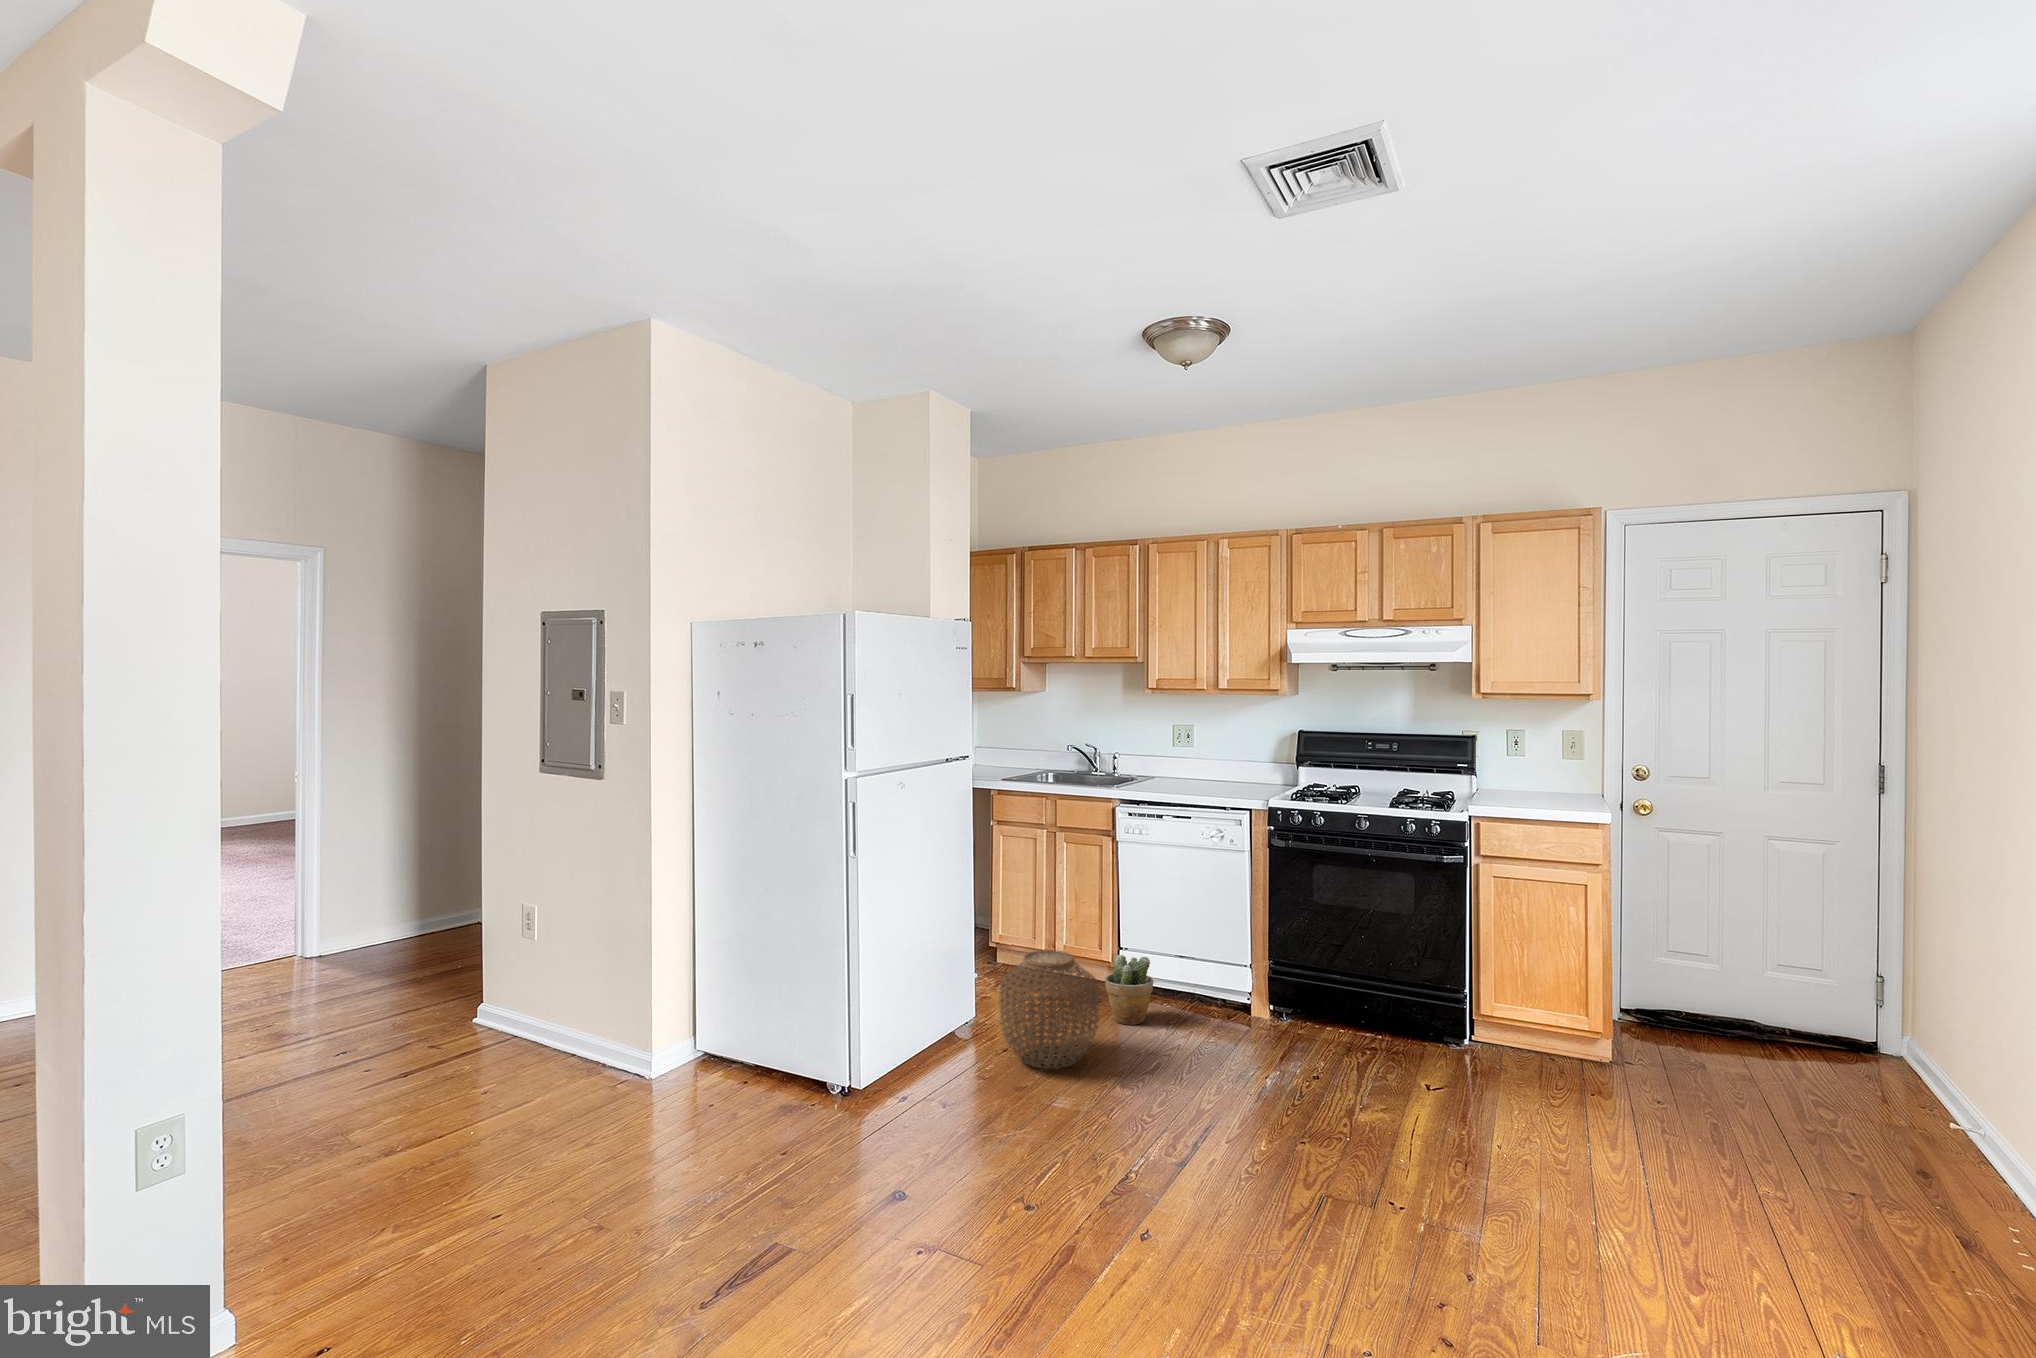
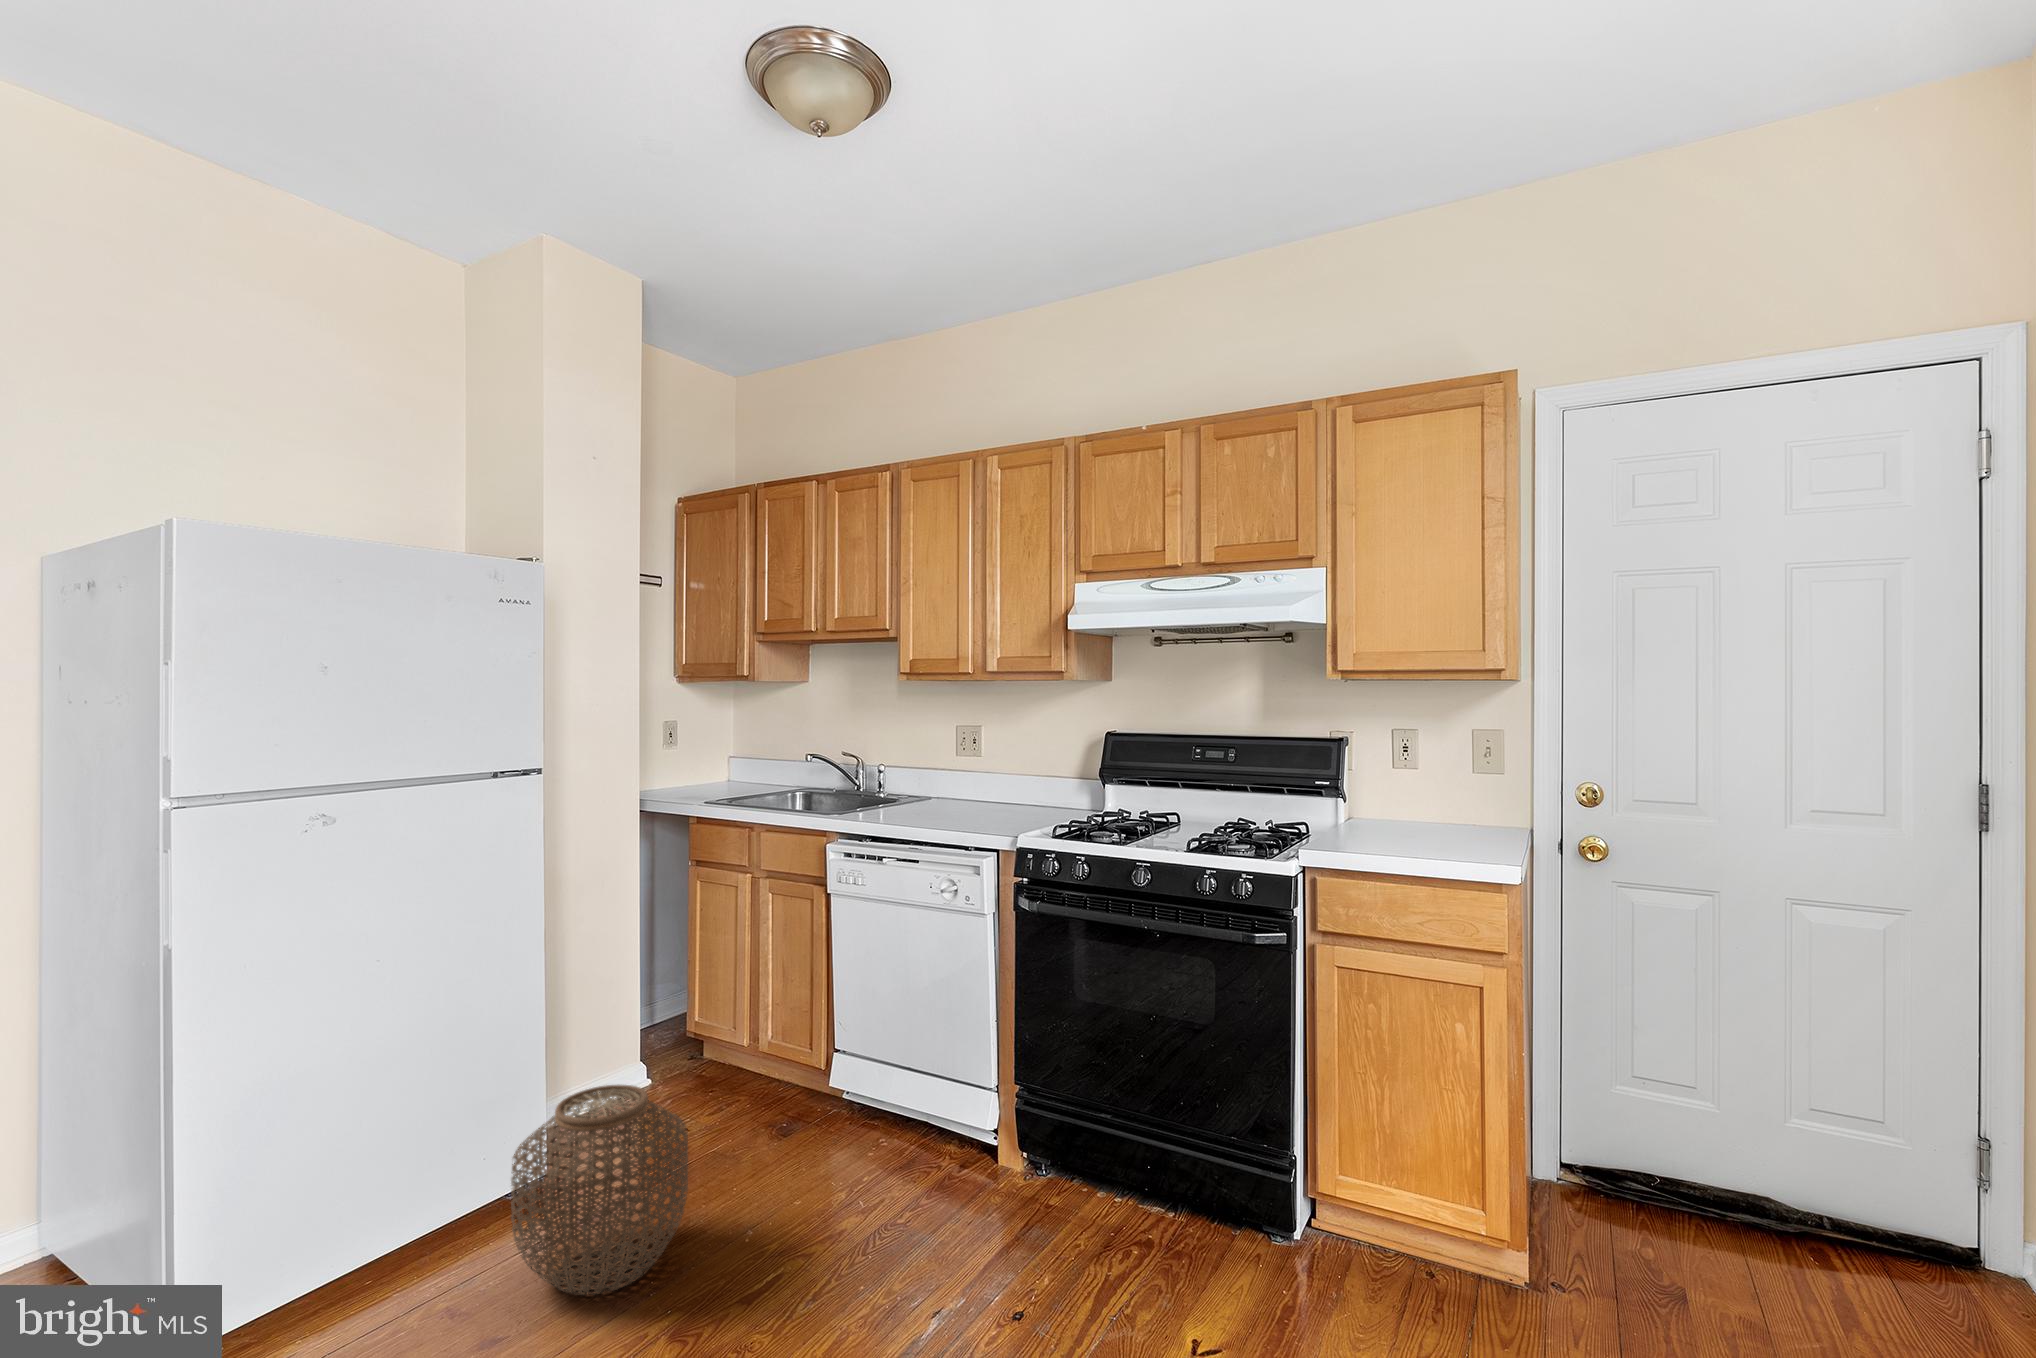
potted plant: present [1105,955,1153,1025] -> none [762,1074,837,1186]

